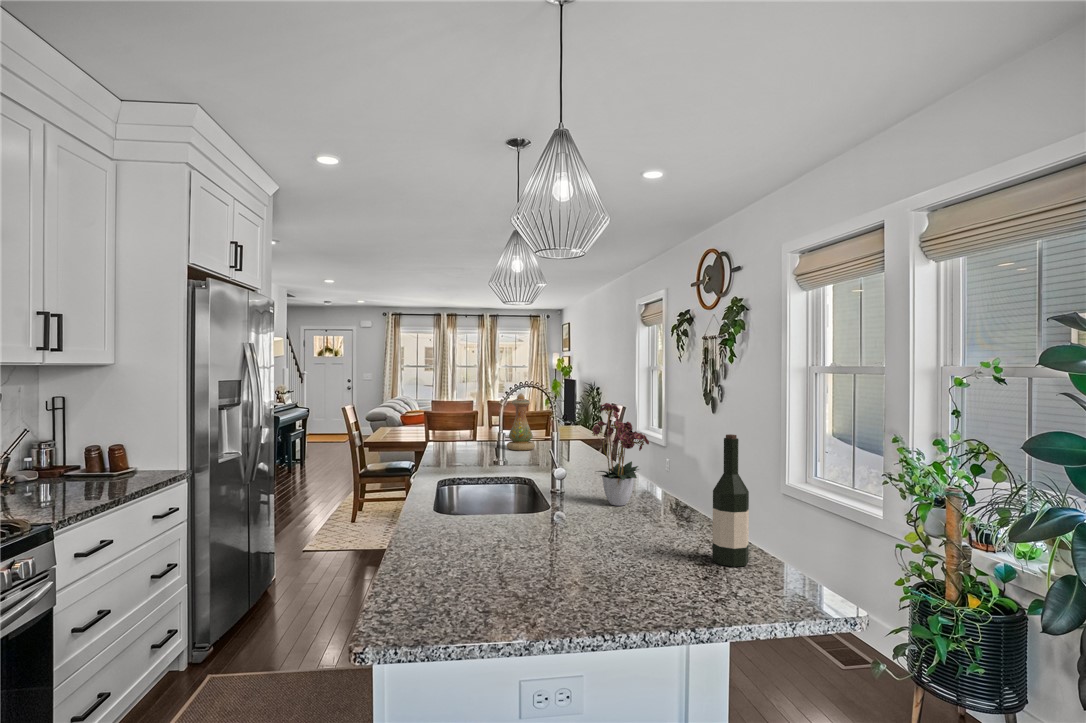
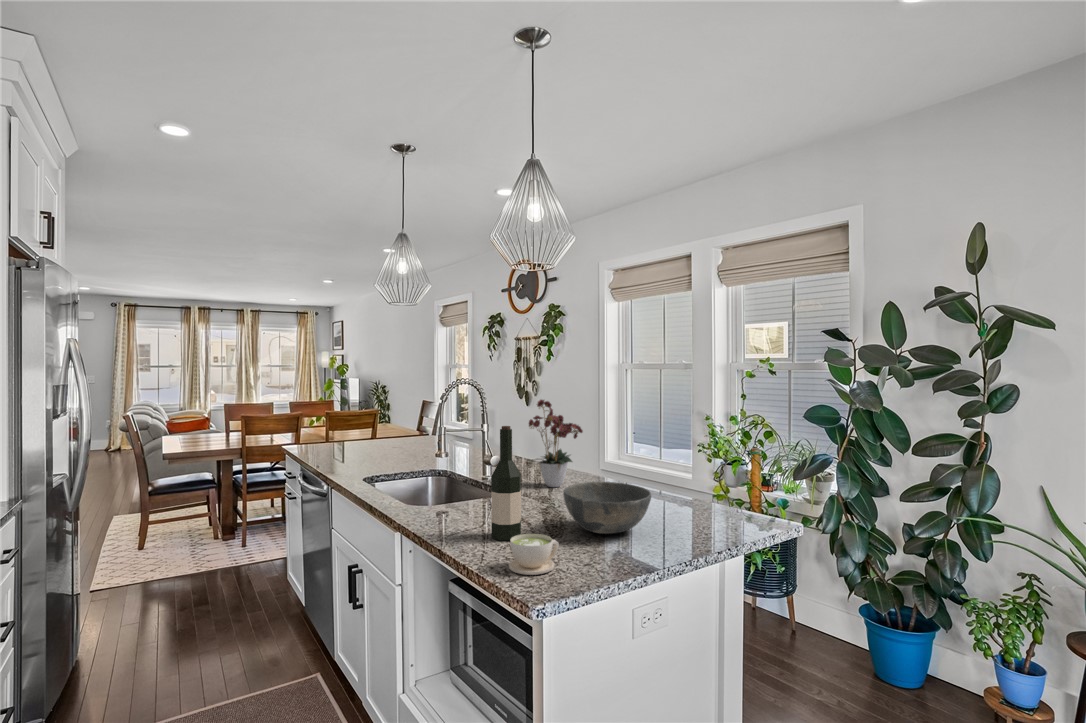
vase: present [507,393,535,450] -> none [380,394,408,449]
wine bottle: present [712,434,749,567] -> present [491,426,521,540]
bowl: none [541,502,649,568] -> present [563,482,651,534]
coffee cup: none [417,552,477,600] -> present [509,534,559,575]

